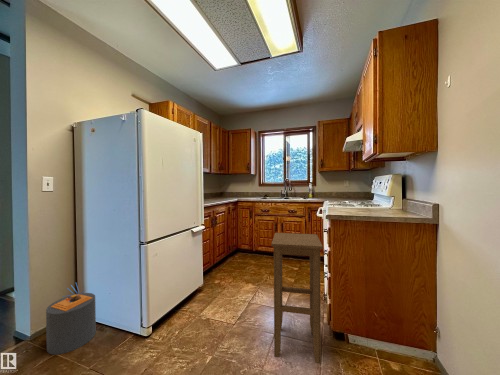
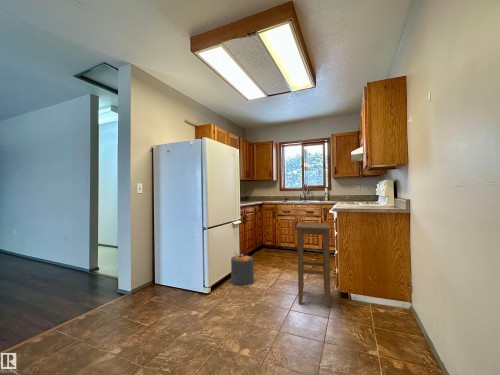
trash can: present [46,283,96,355] -> present [231,253,254,286]

